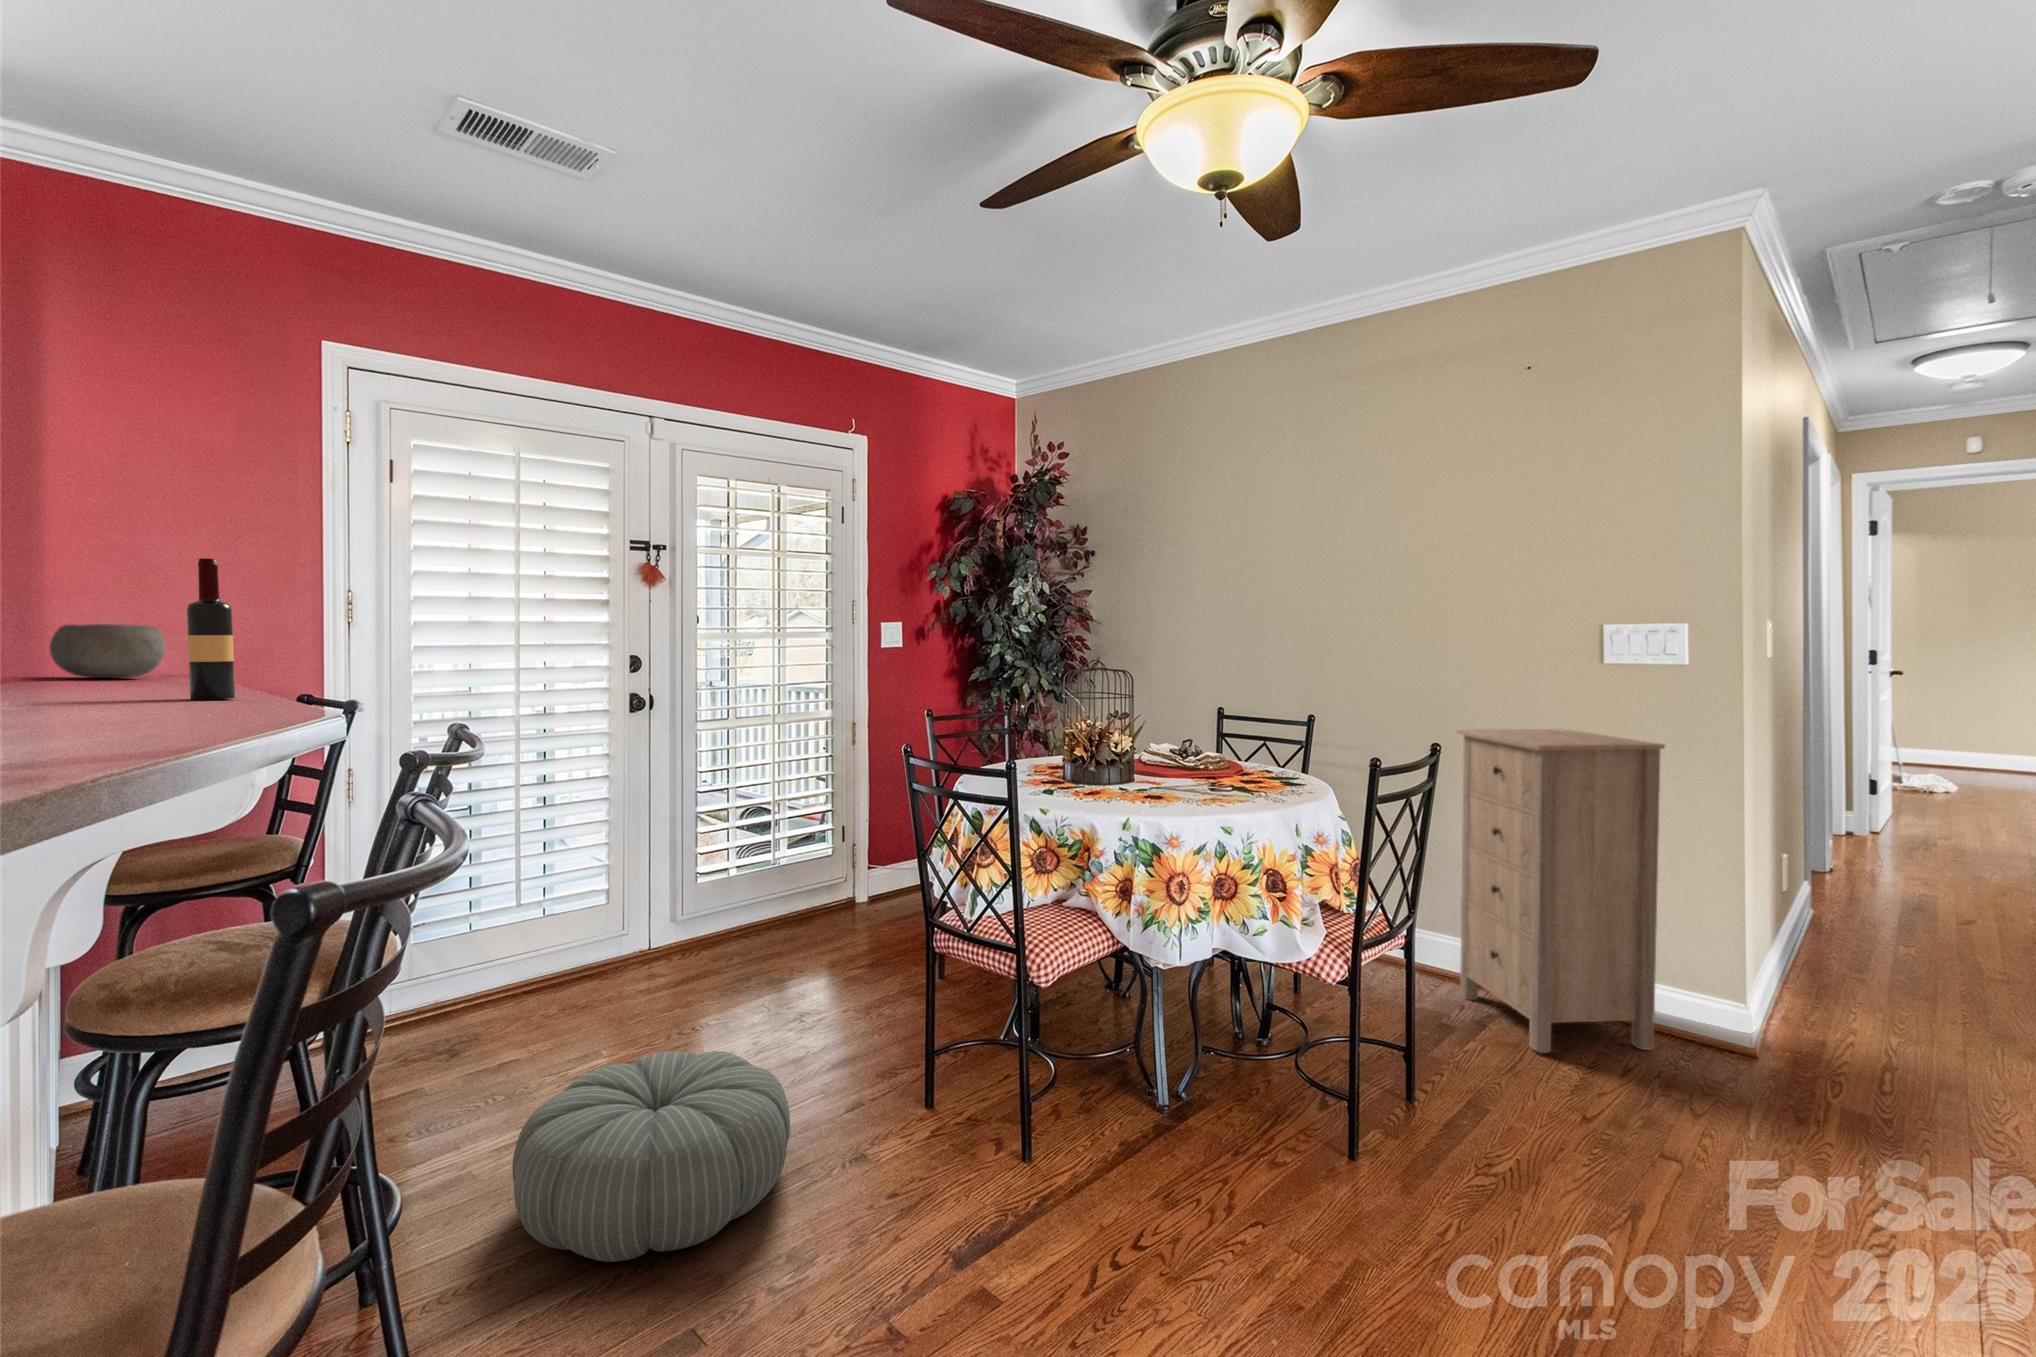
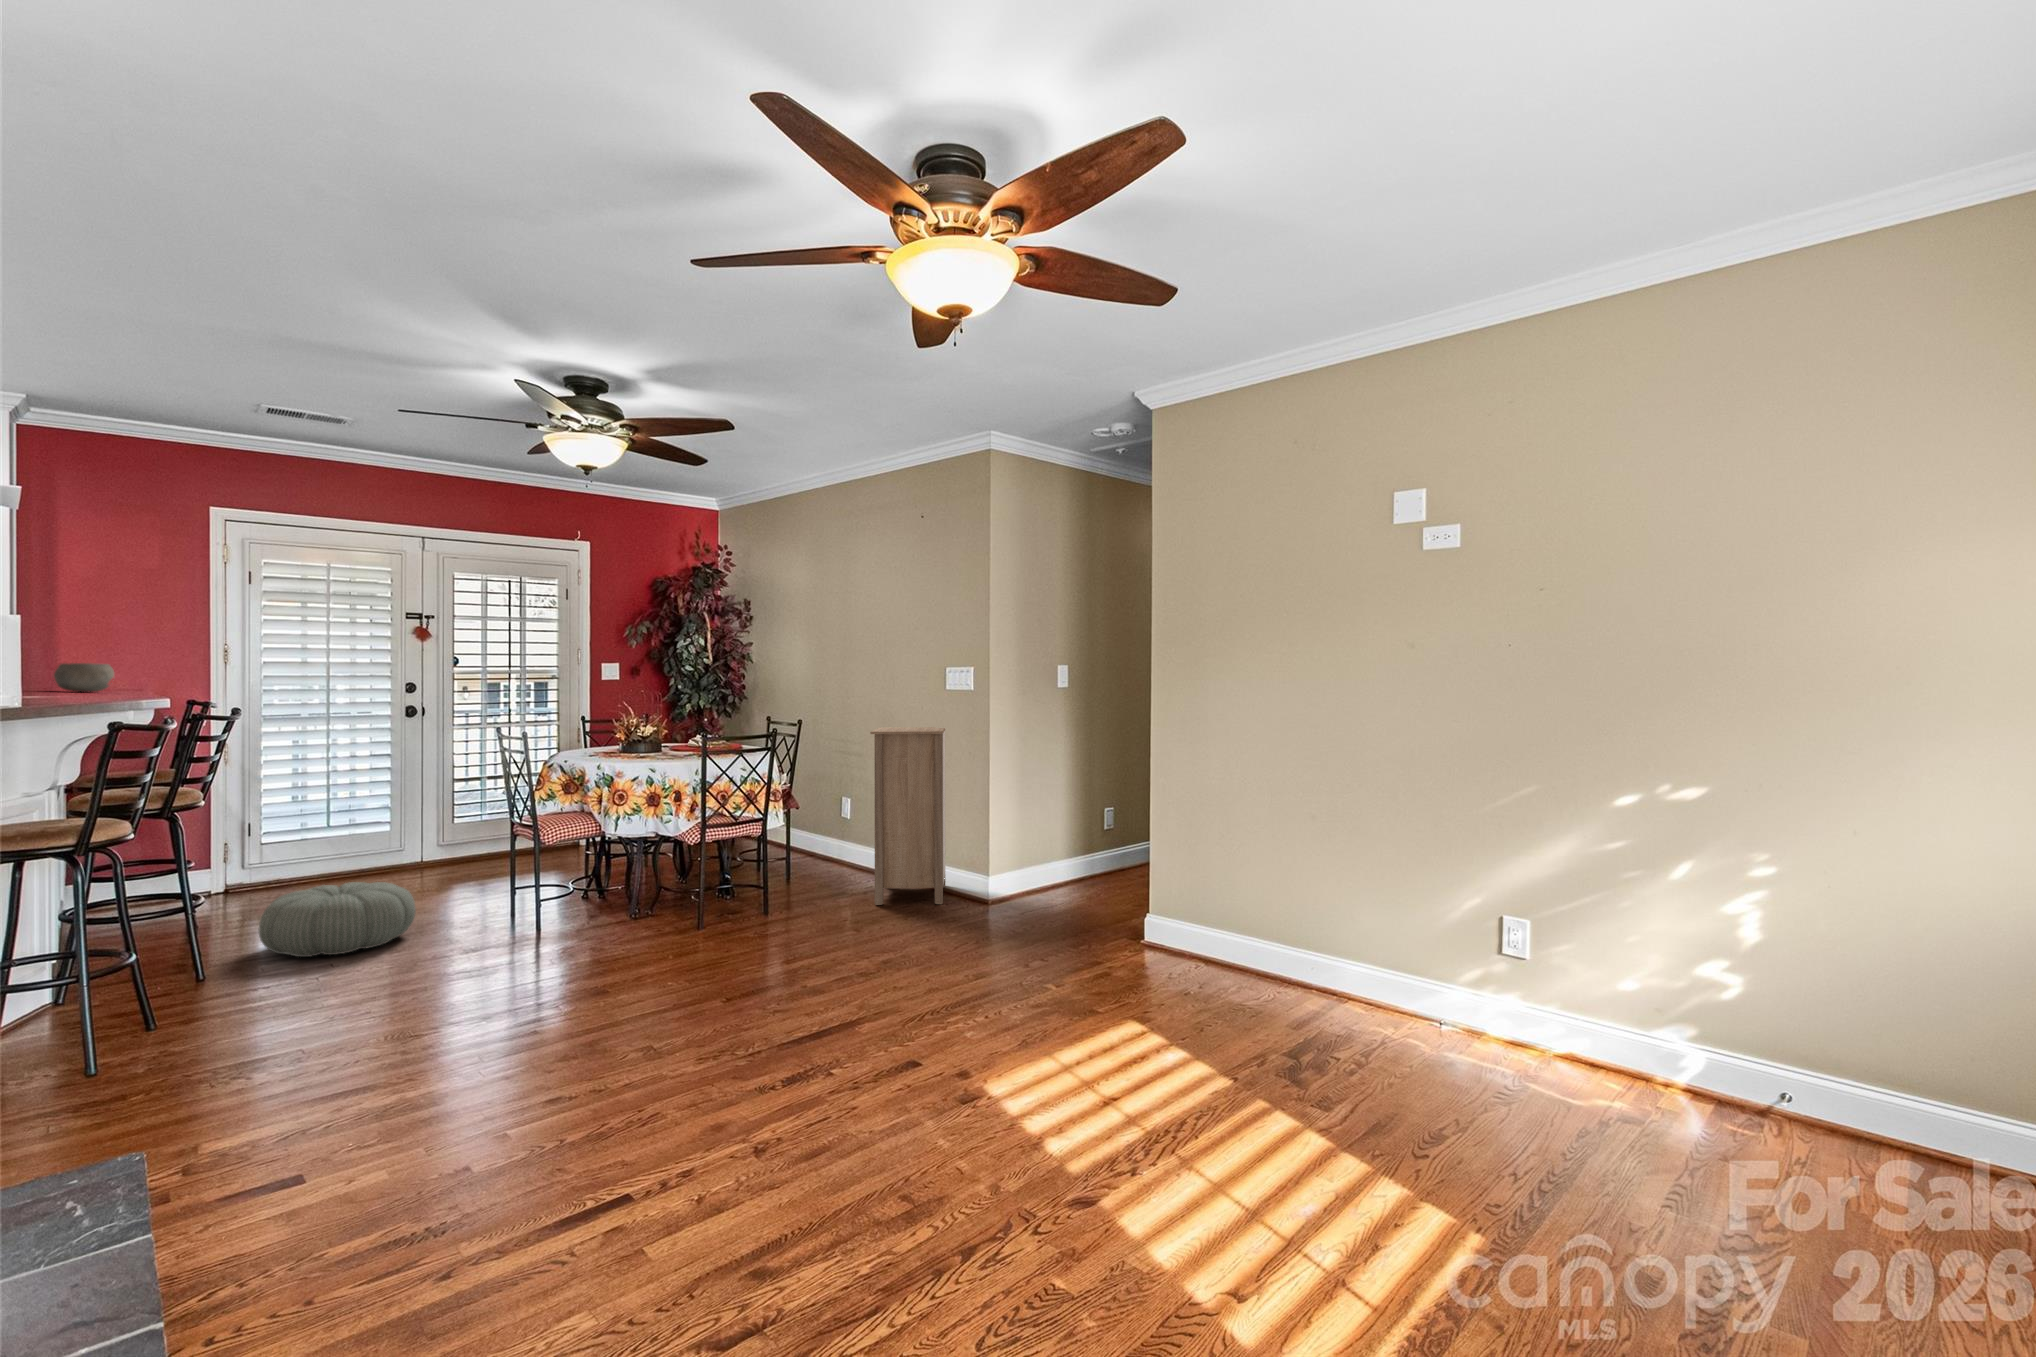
wine bottle: present [187,558,235,700] -> none [118,633,140,698]

